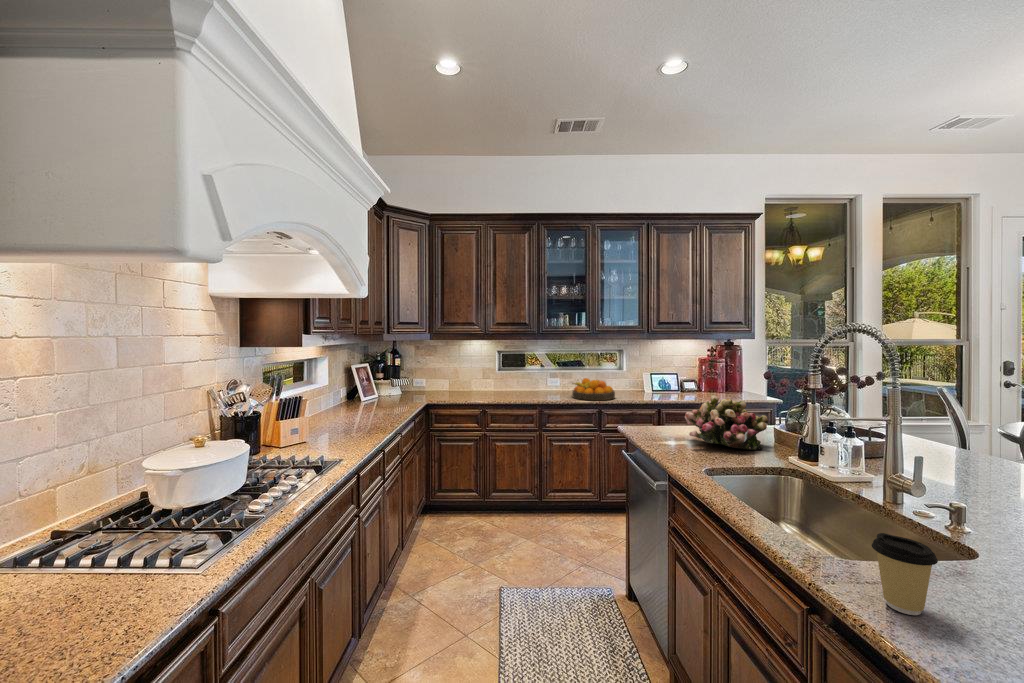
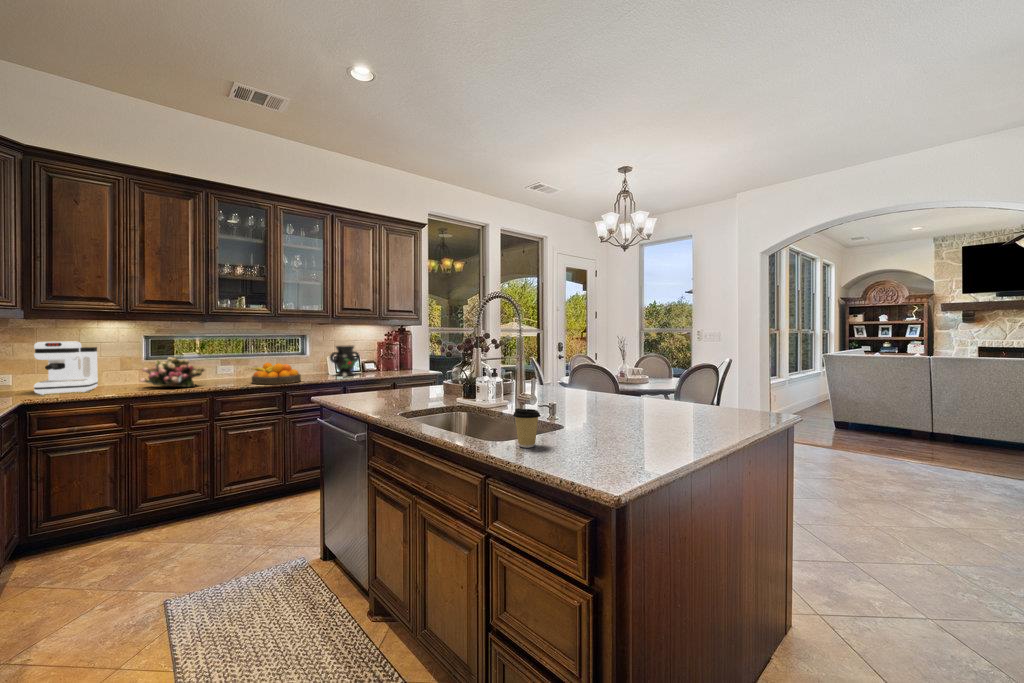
coffee maker: none [437,357,471,396] -> present [34,341,98,395]
decorative vase: none [645,361,678,395] -> present [330,346,359,376]
flower arrangement: present [685,395,768,450] -> present [140,357,204,387]

